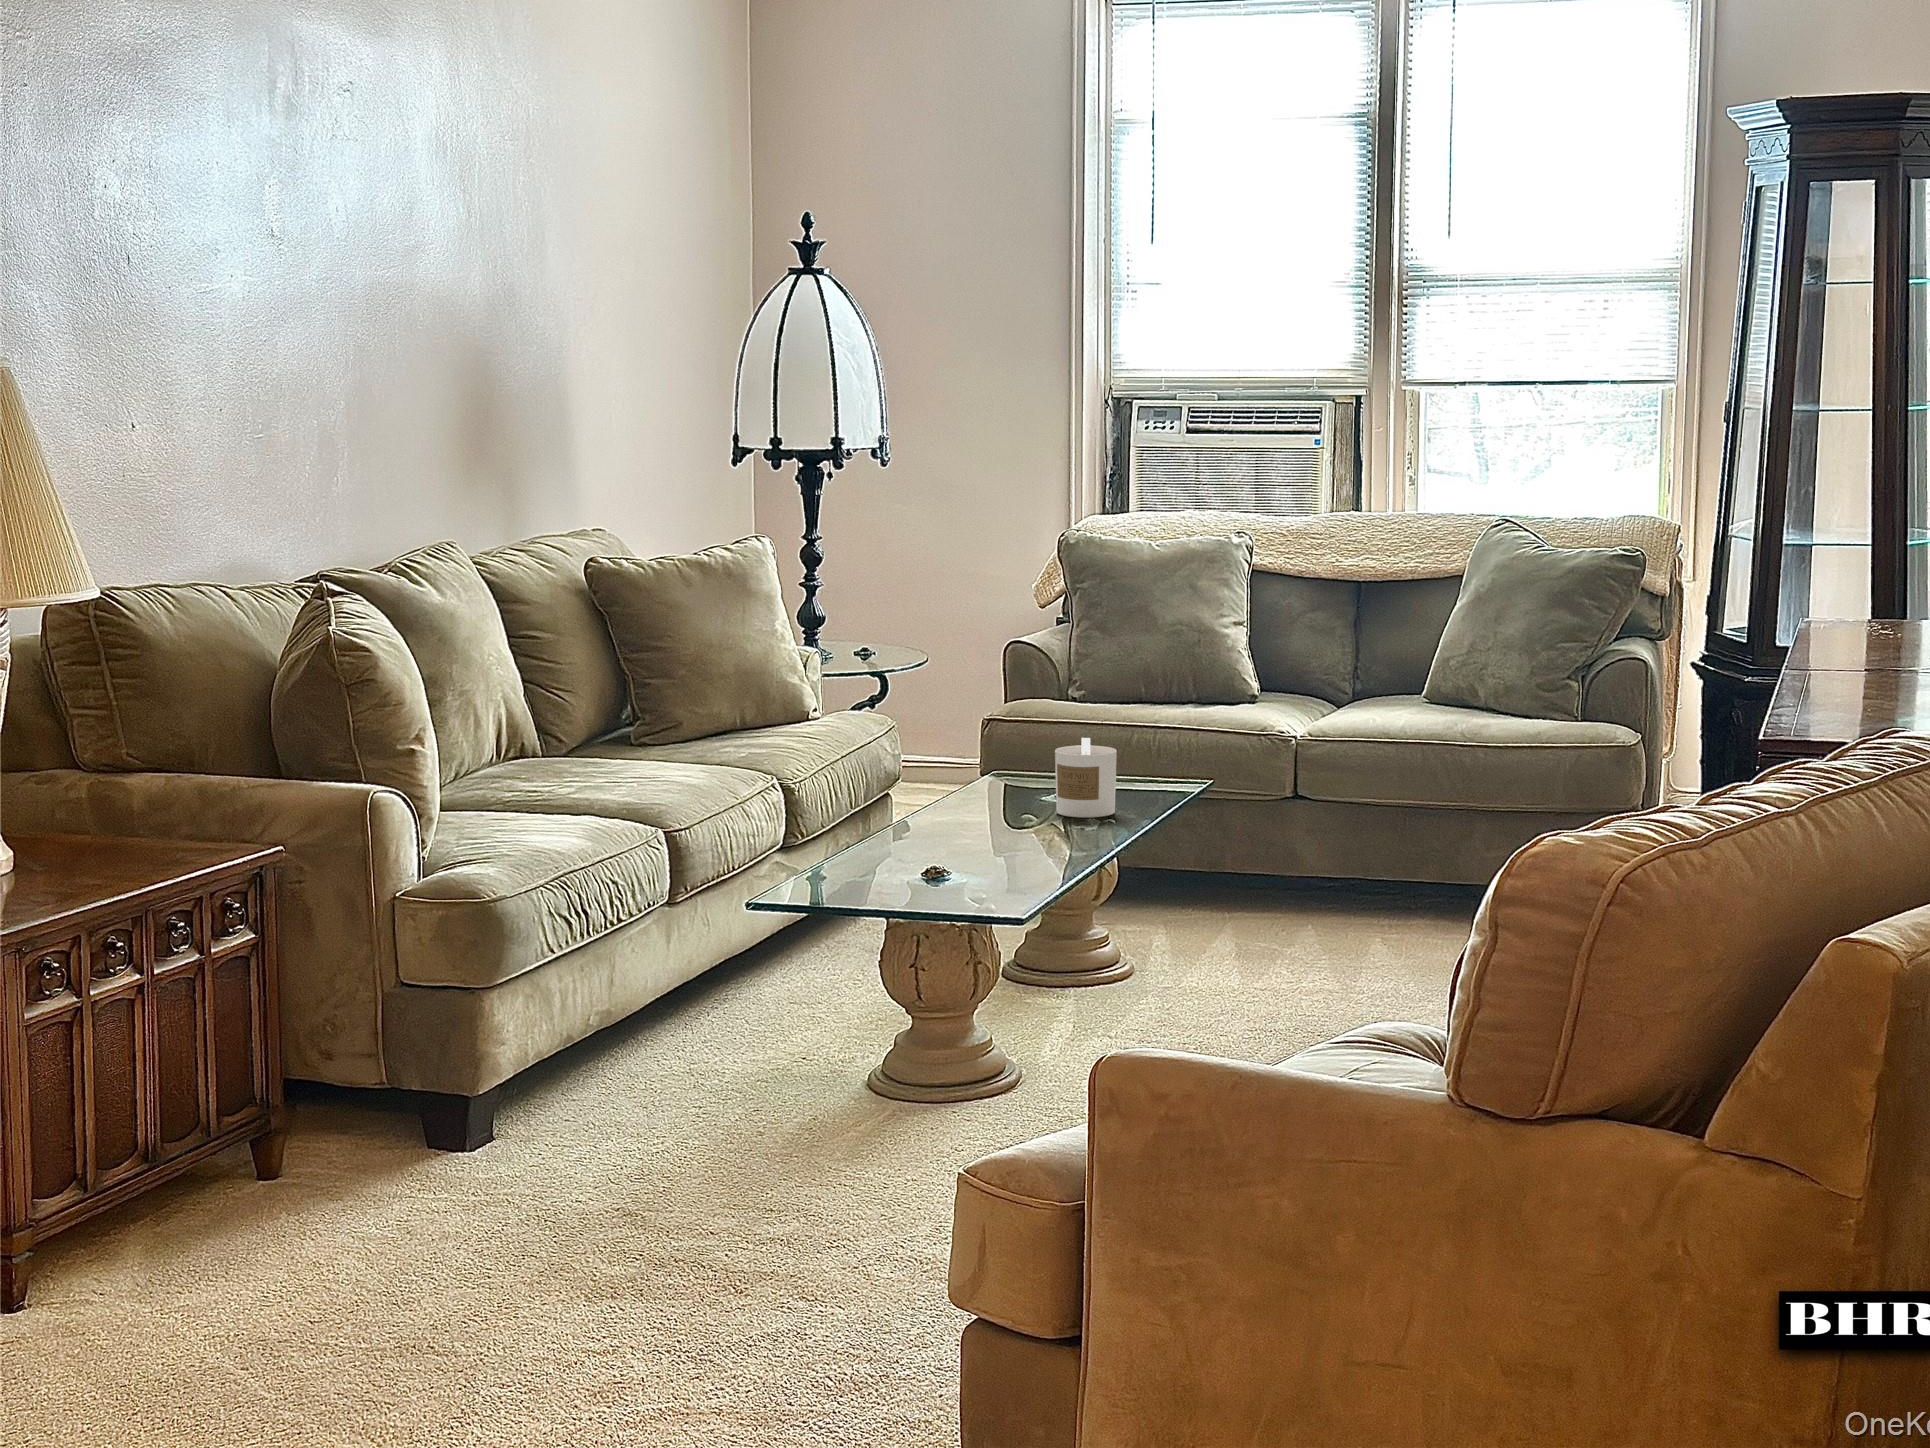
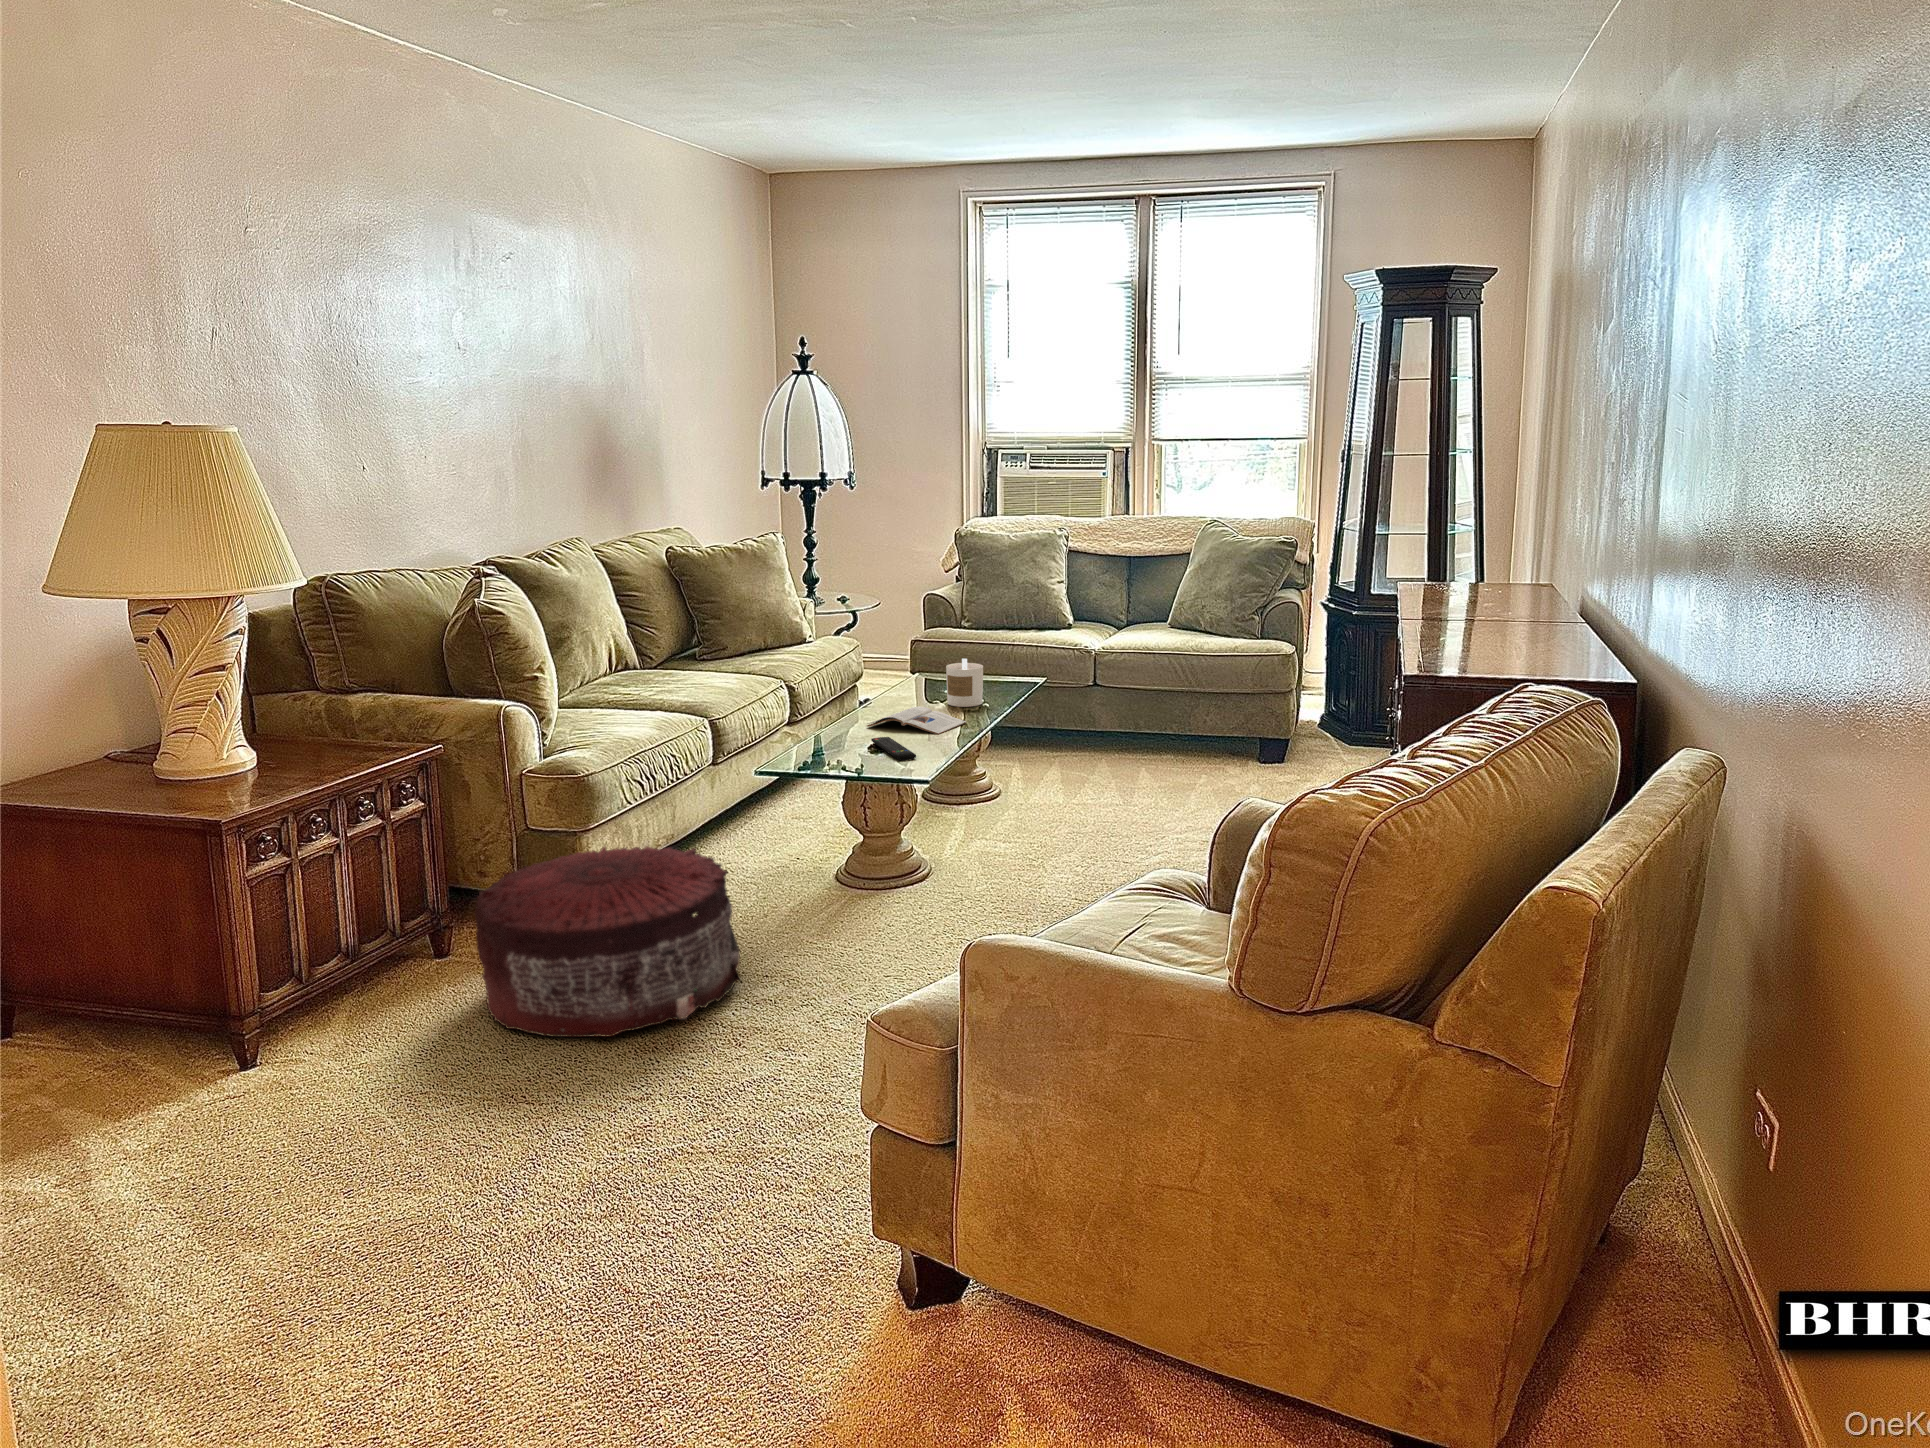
magazine: none [927,813,1091,857] -> present [867,706,966,734]
remote control: none [938,857,1014,892] -> present [871,737,916,761]
pouf: none [322,1012,740,1304] -> present [475,846,742,1037]

